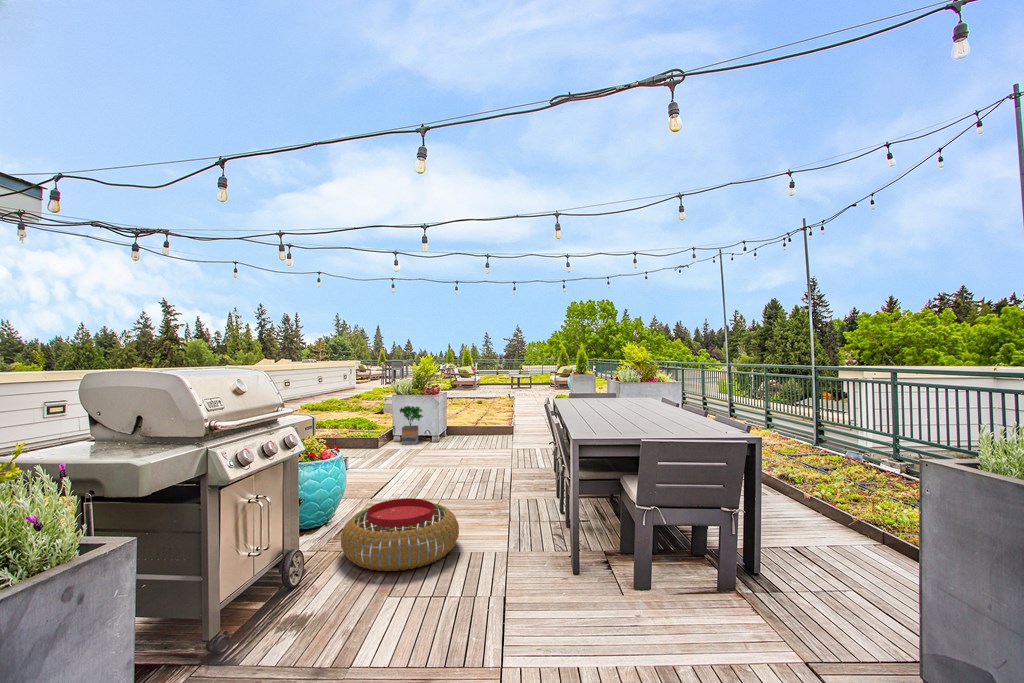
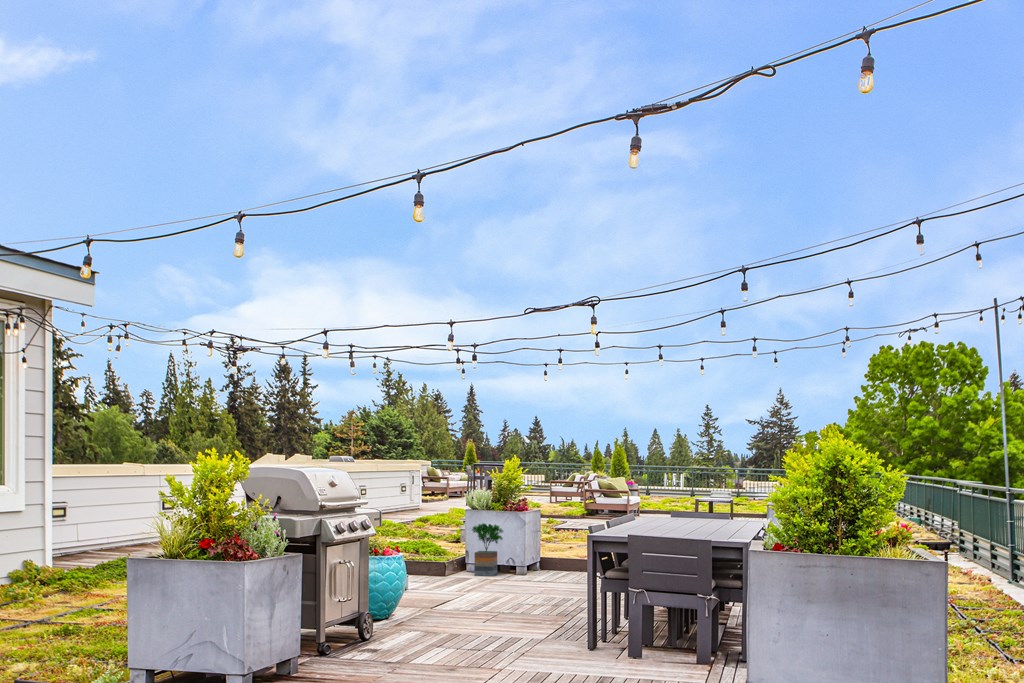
pouf: present [341,498,459,571] -> none [400,593,503,641]

